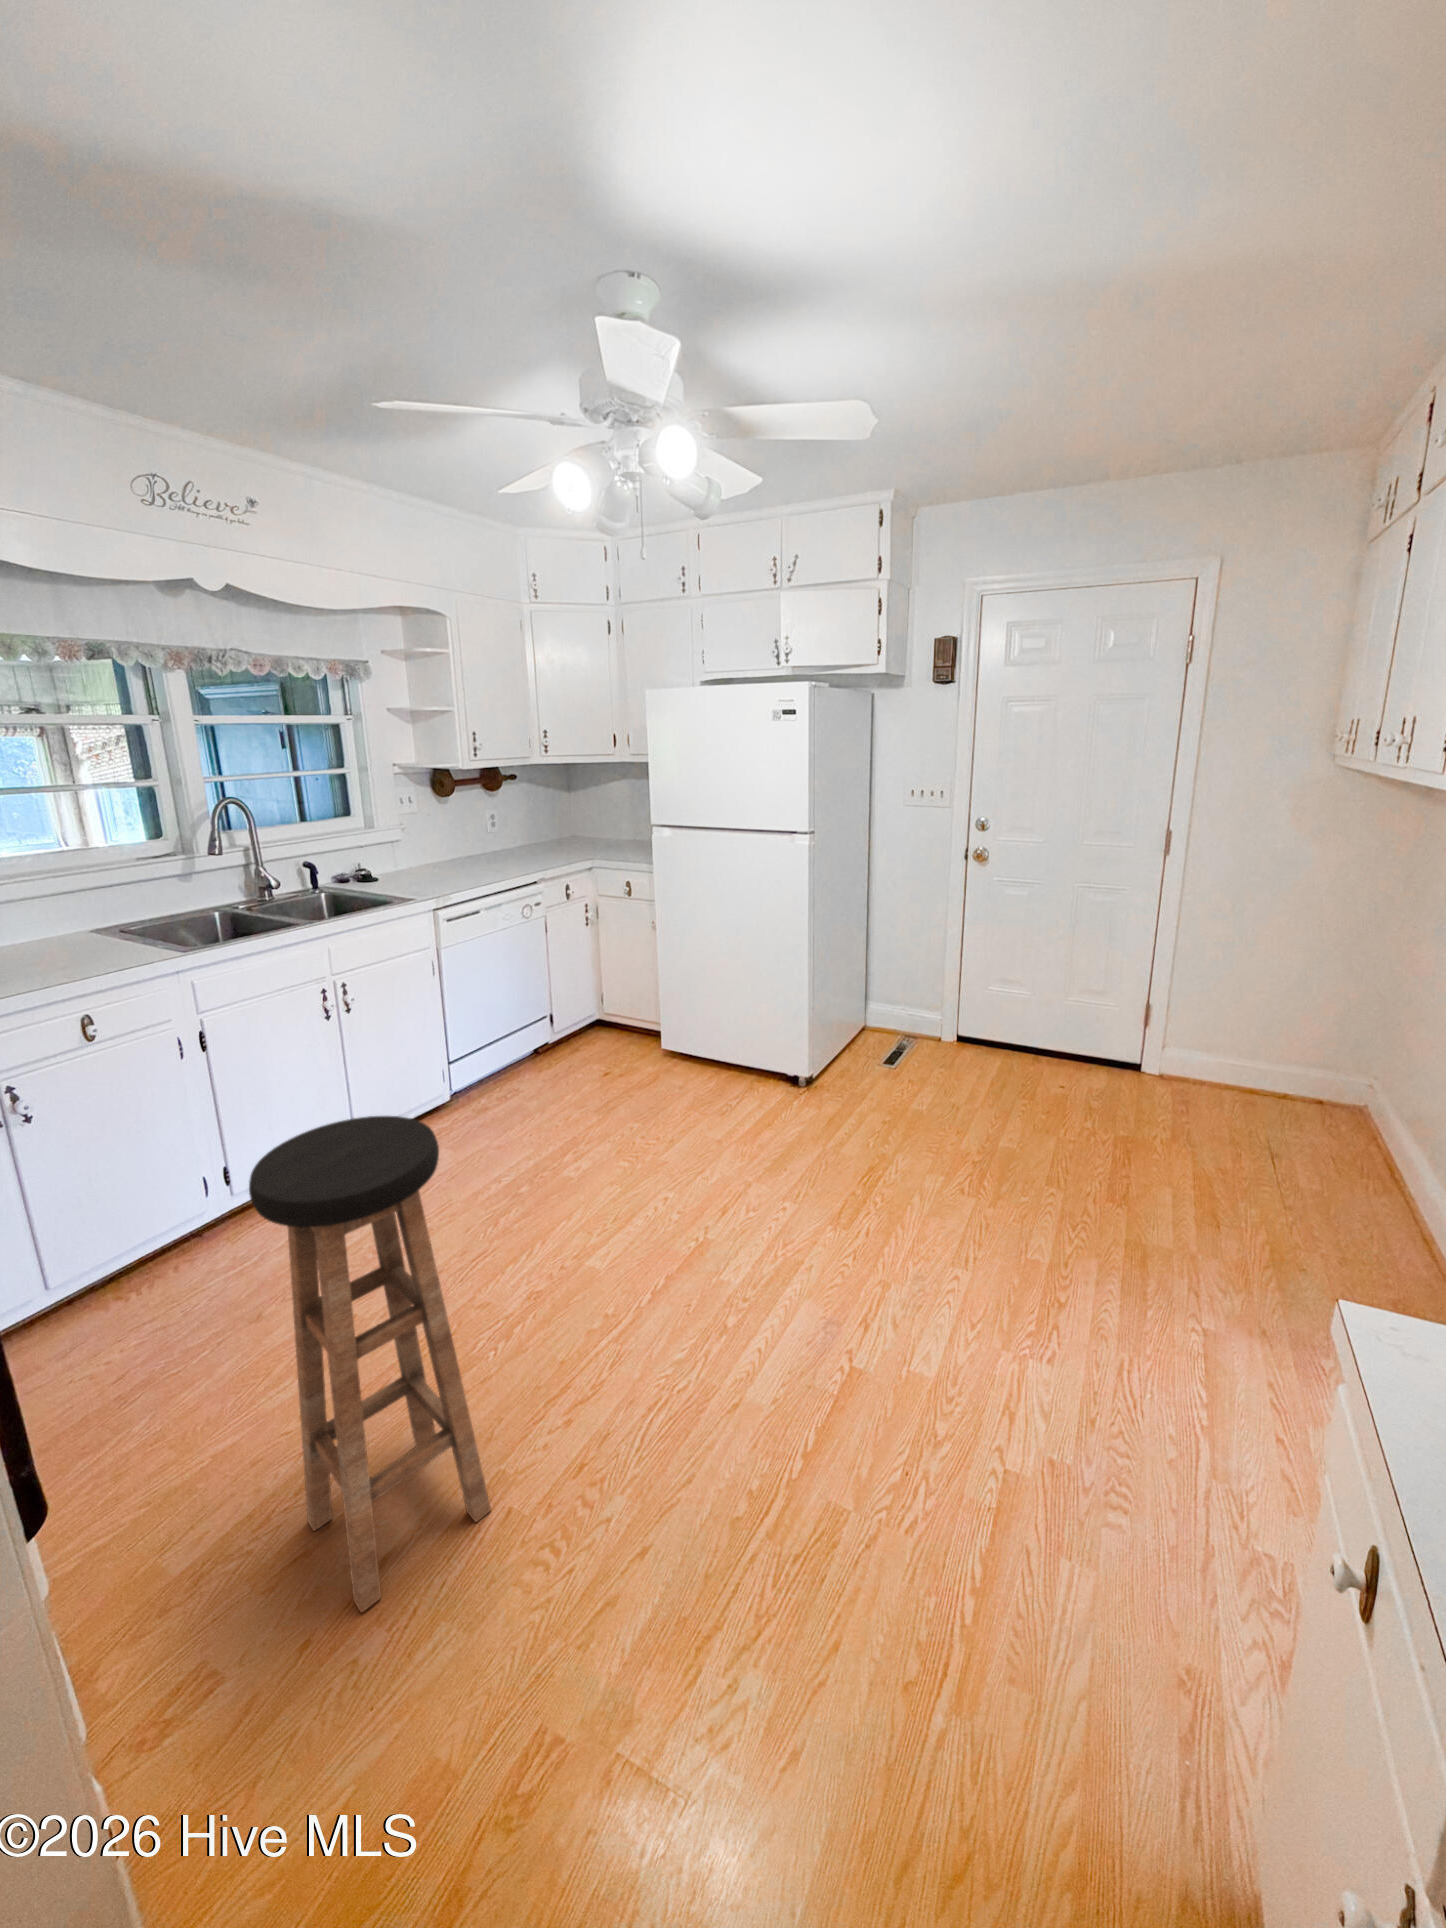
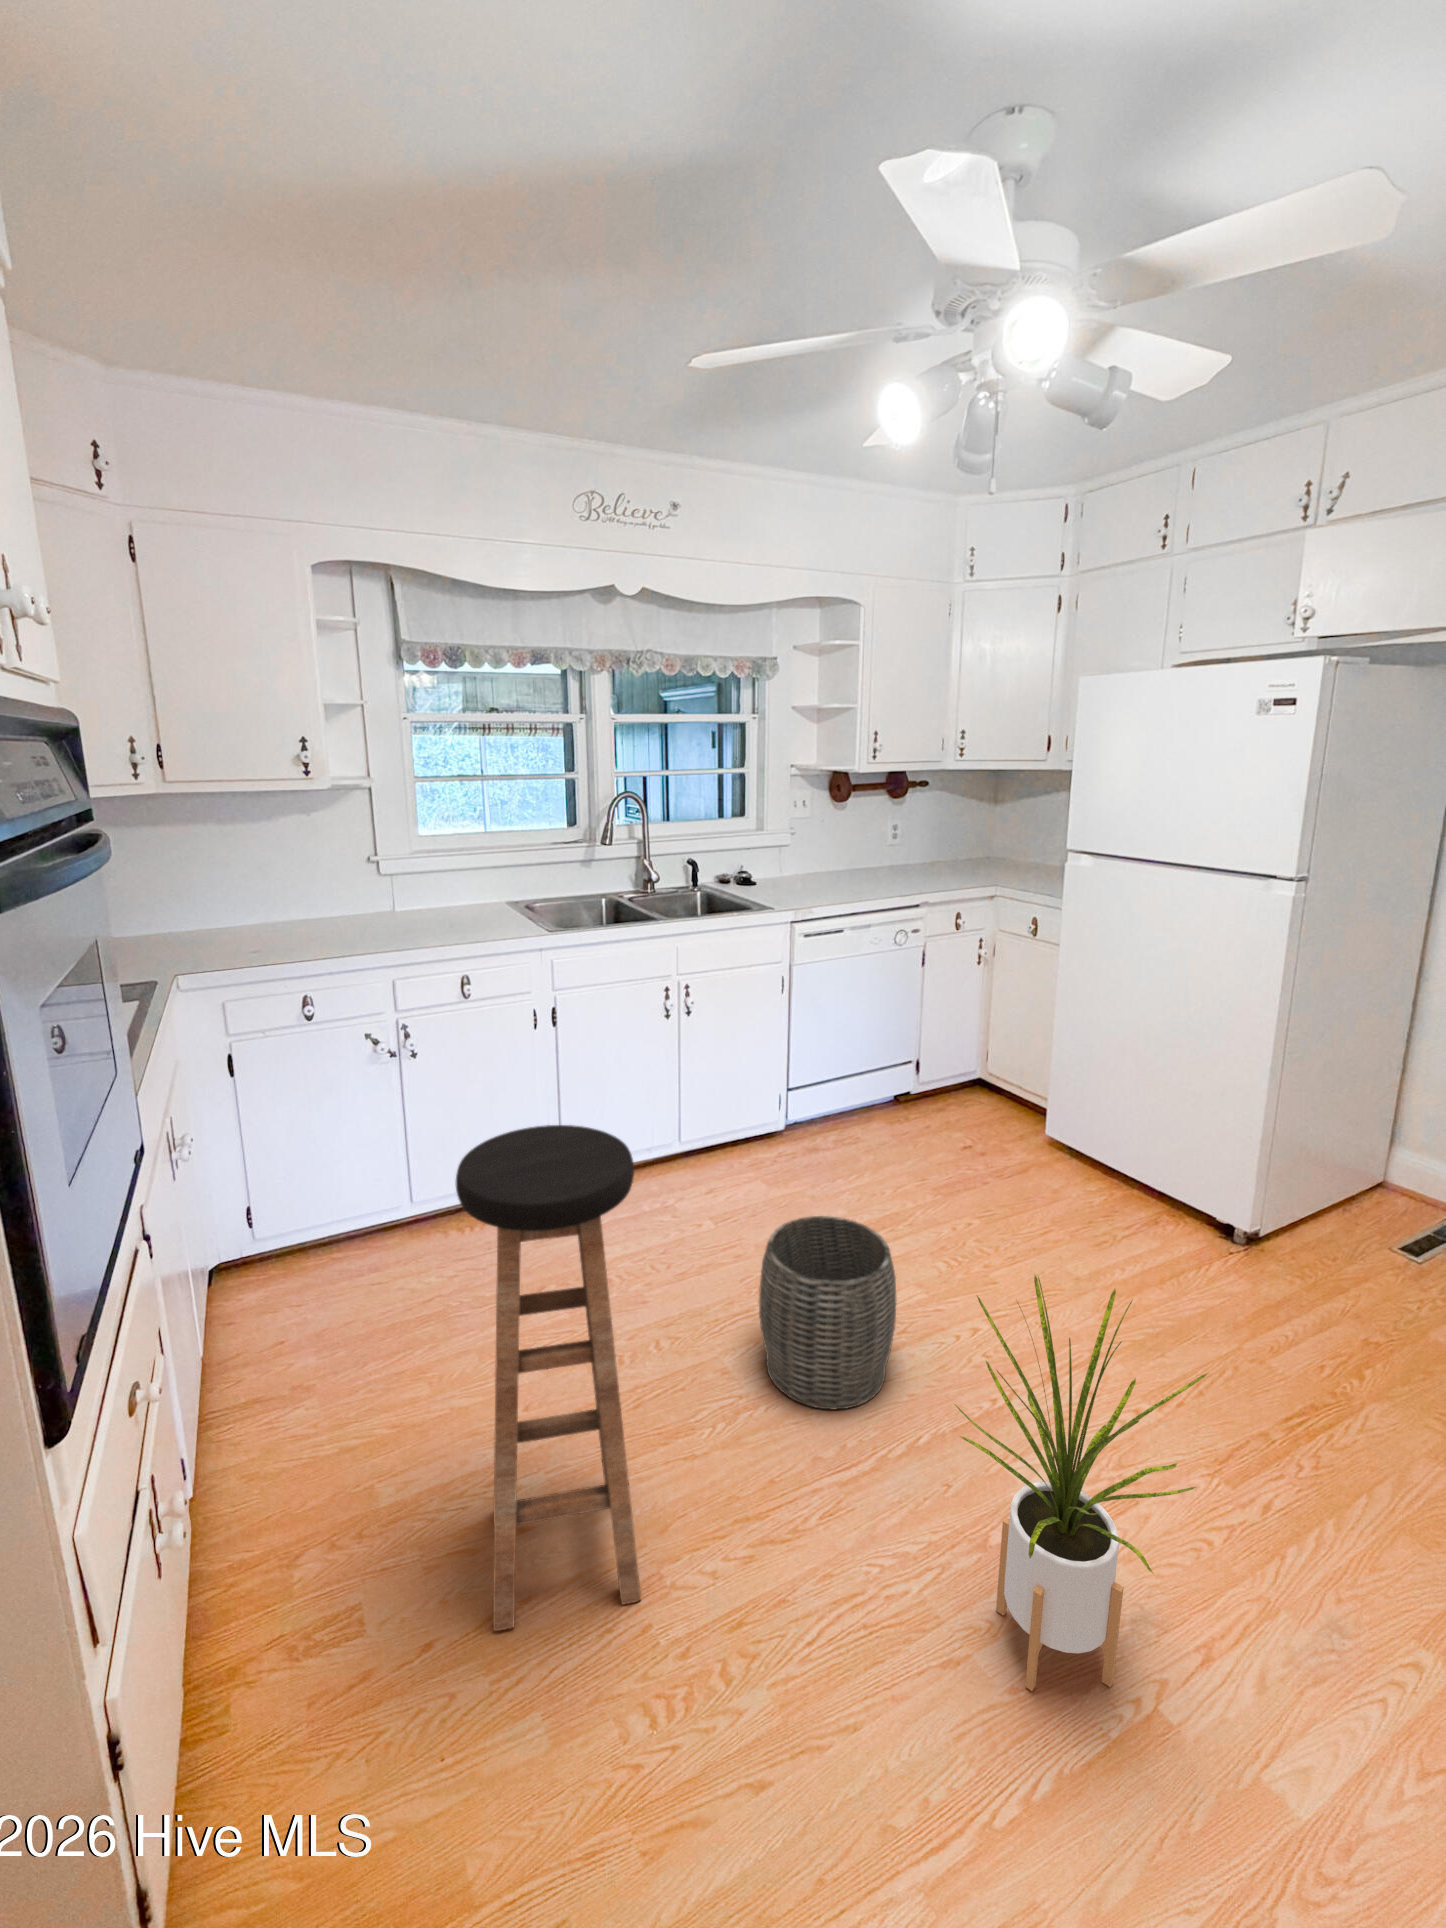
house plant: none [716,1119,870,1407] -> present [955,1275,1208,1691]
woven basket: none [502,1145,620,1304] -> present [759,1216,896,1409]

